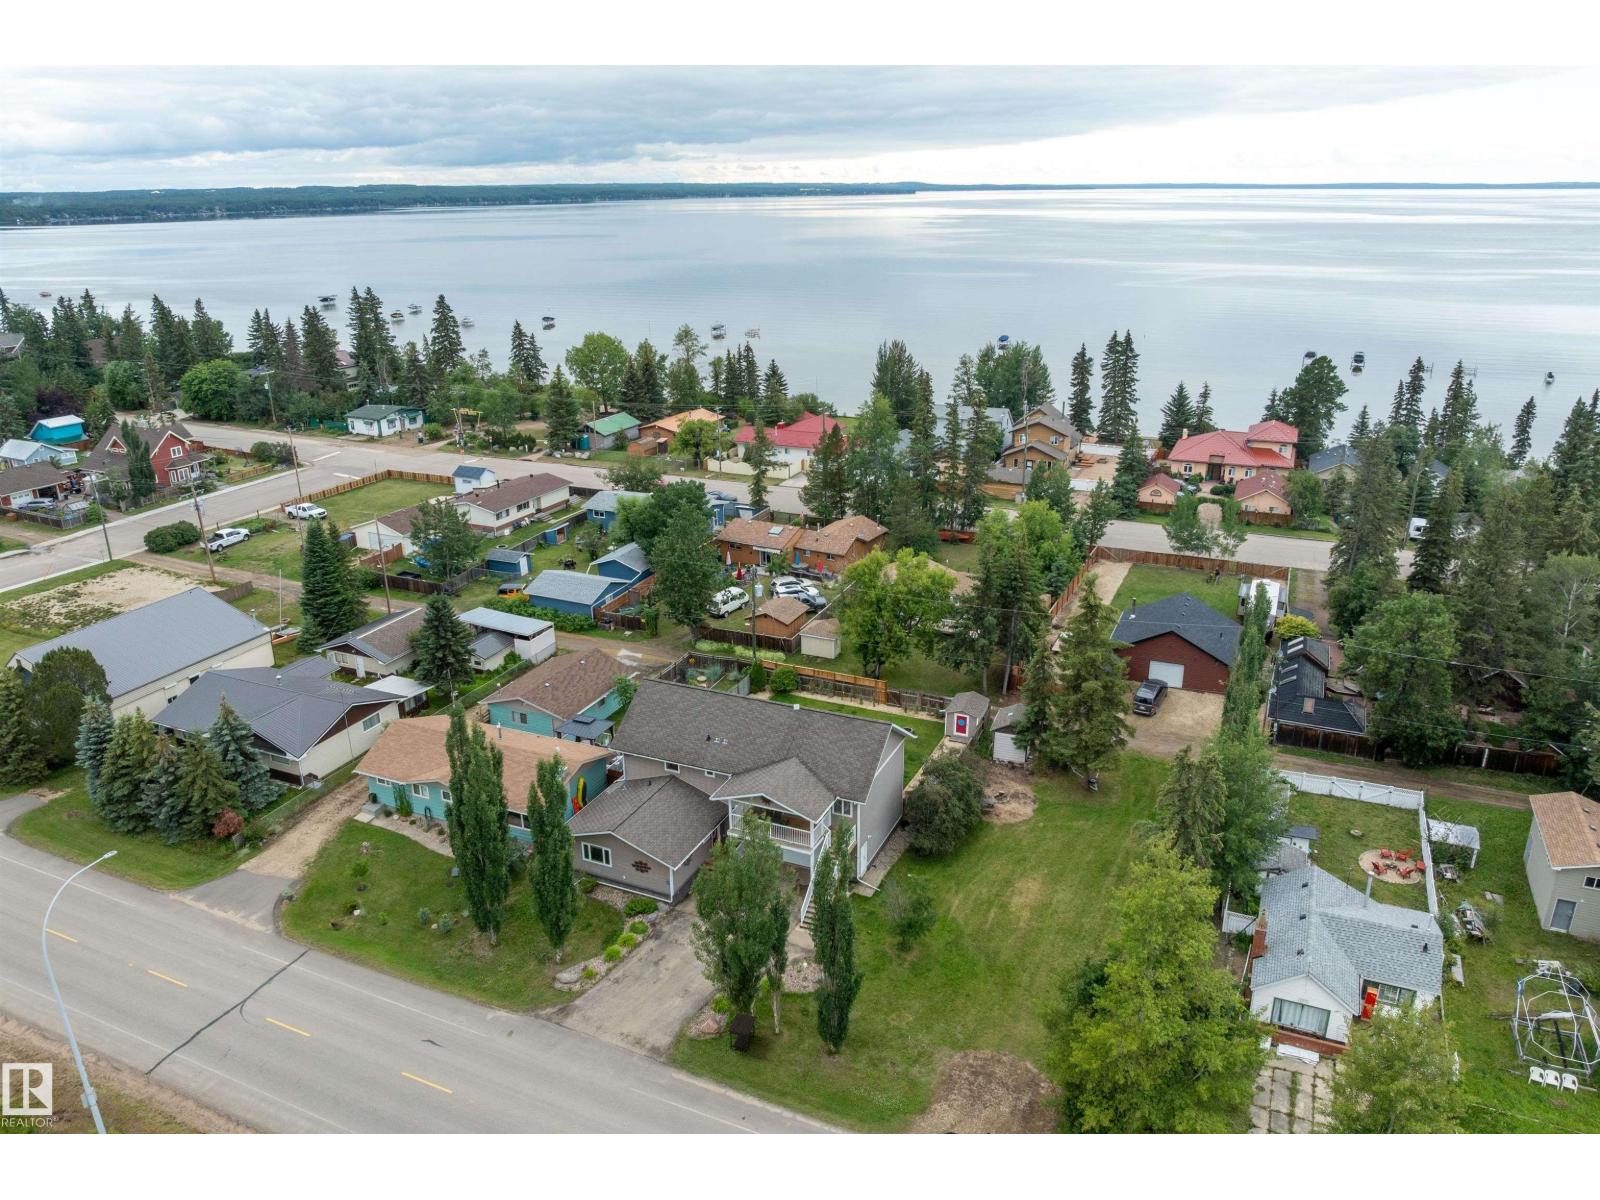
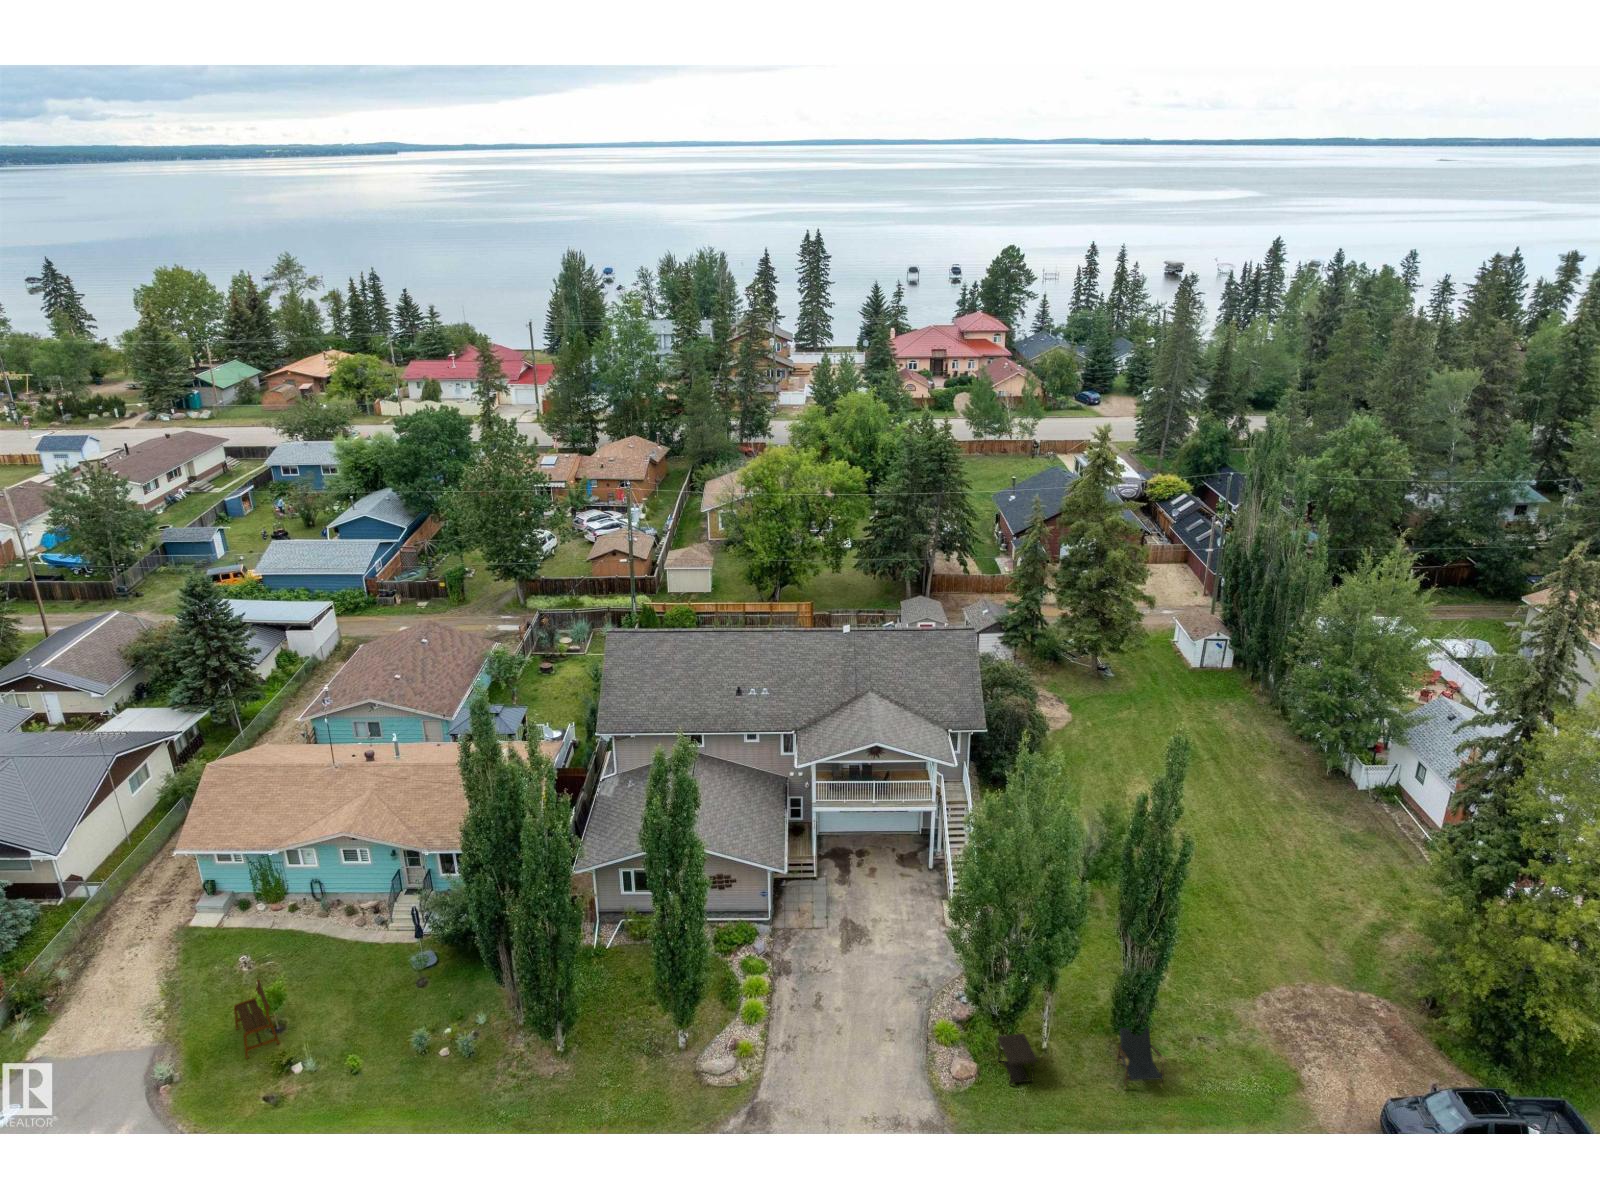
bench: none [332,854,358,899] -> present [234,980,279,1058]
lounge chair: none [804,1032,838,1084] -> present [1116,1027,1165,1089]

